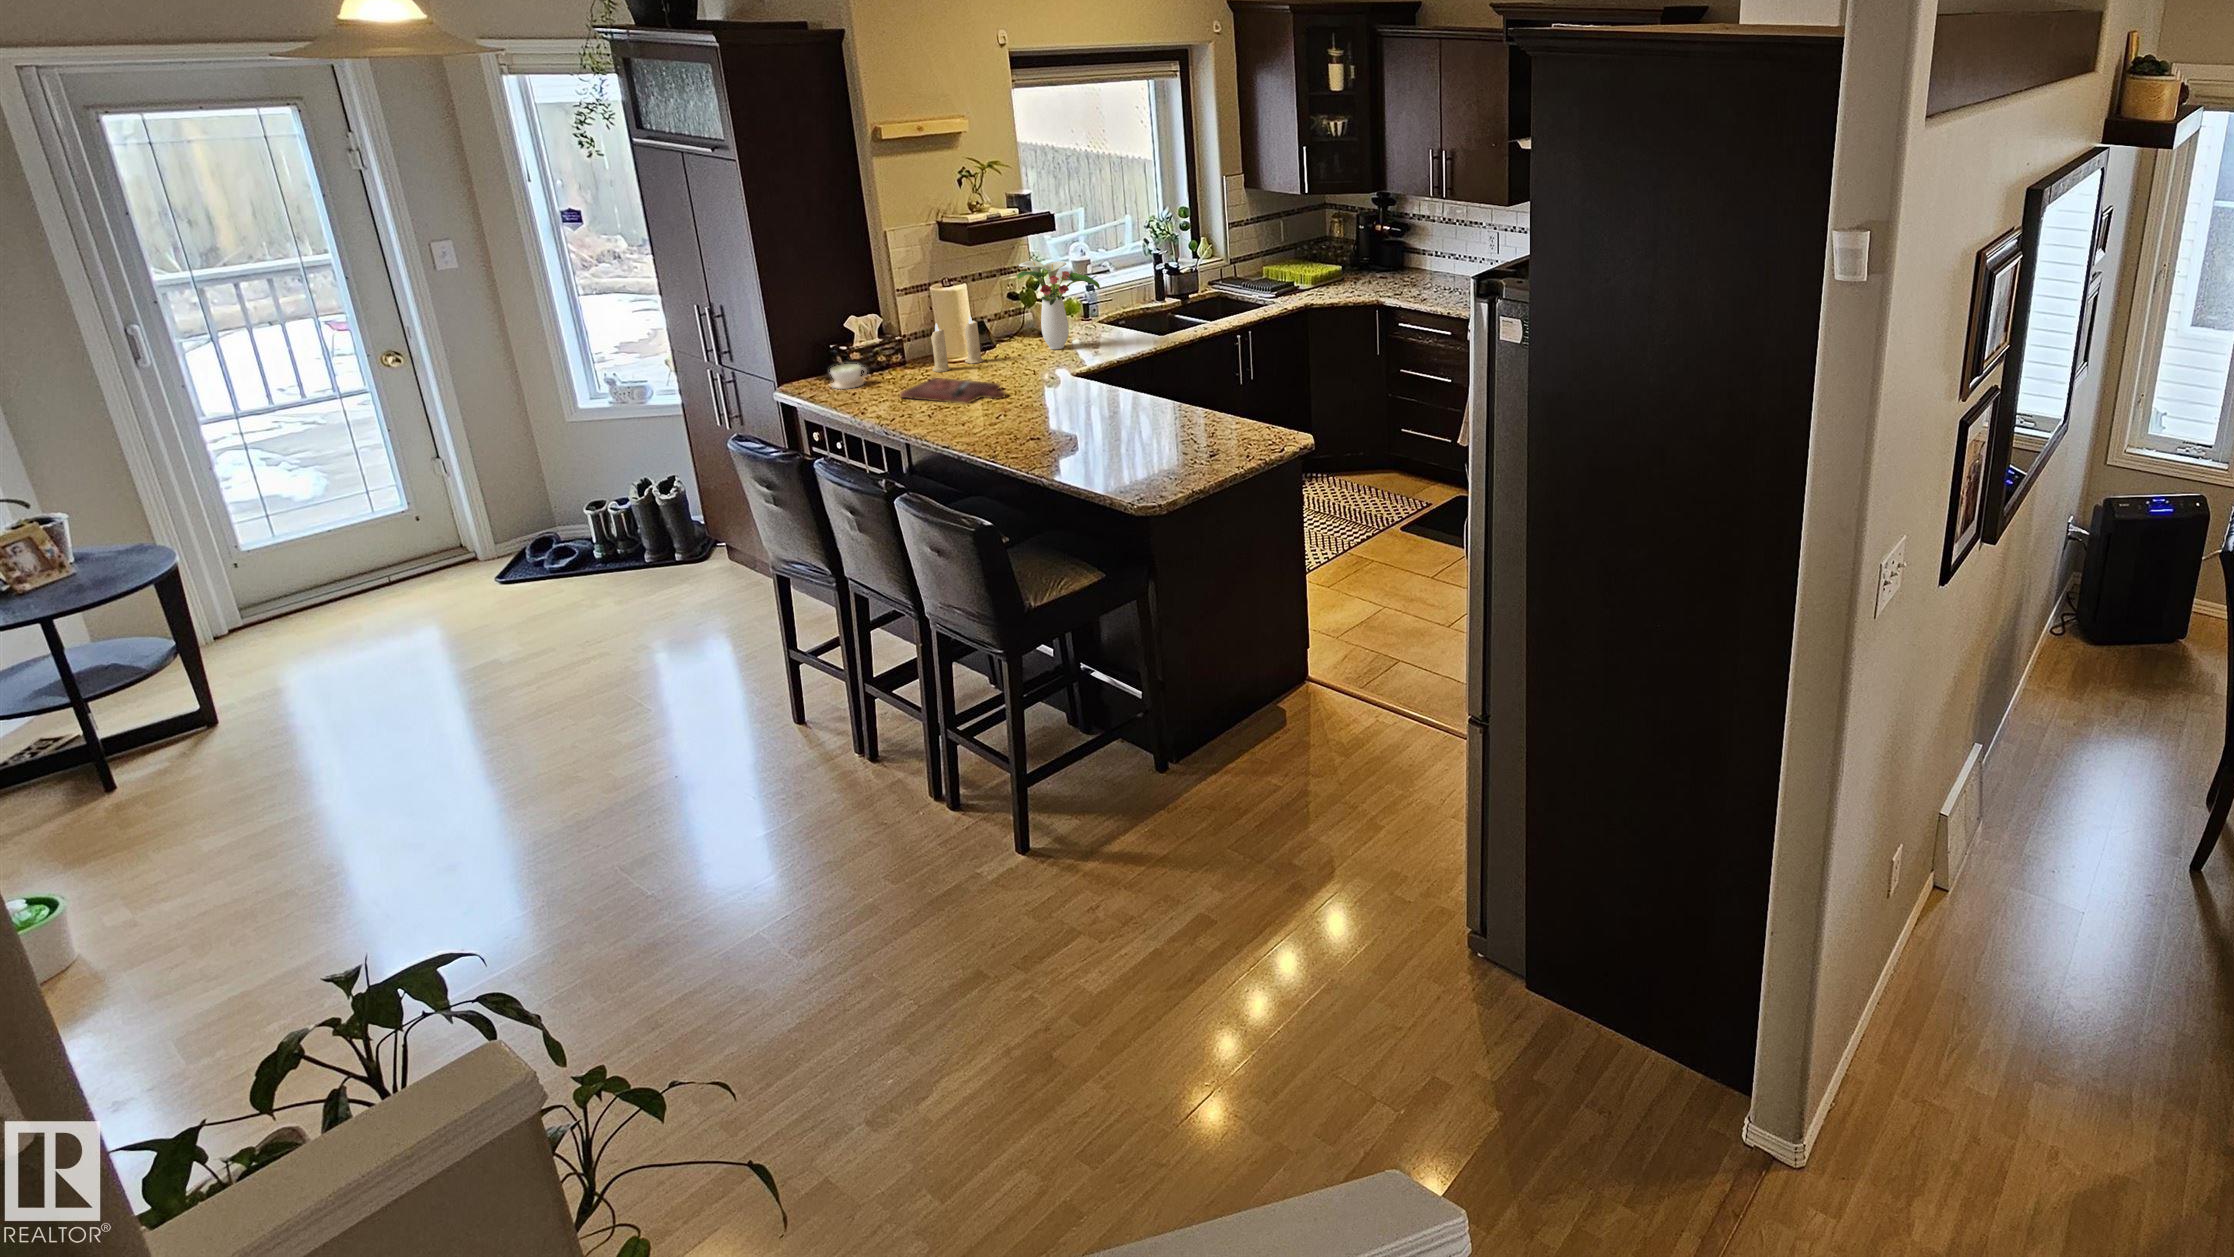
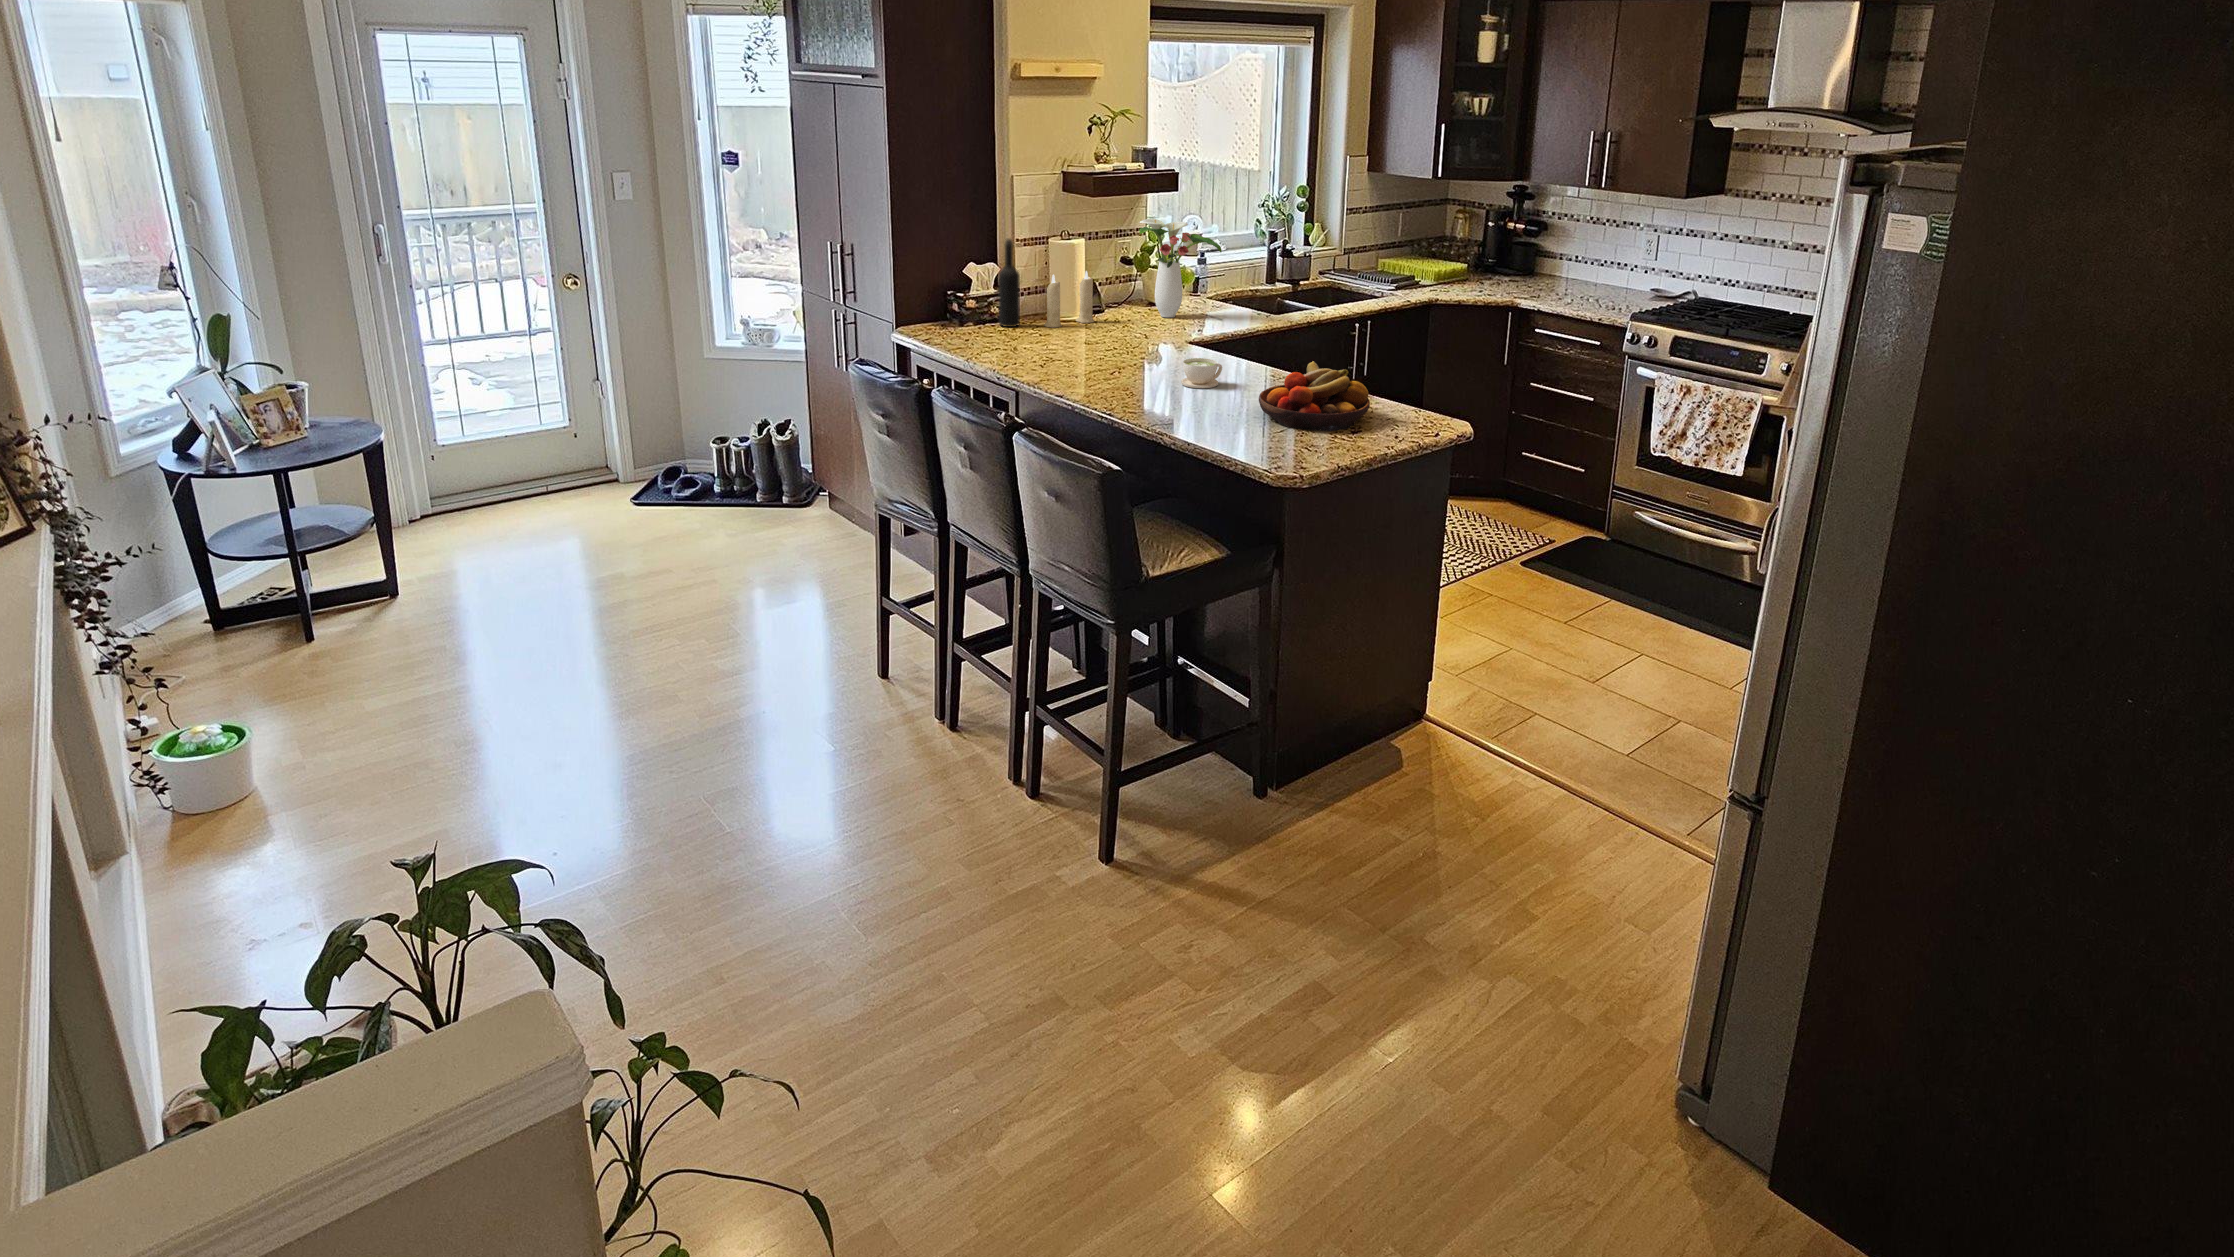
wine bottle: none [880,294,908,376] -> present [998,239,1020,327]
coffee cup: present [830,364,867,389] -> present [1181,358,1222,388]
cutting board: present [900,378,1006,403] -> none [1014,330,1121,357]
fruit bowl: none [1124,398,1221,462] -> present [1259,361,1370,431]

